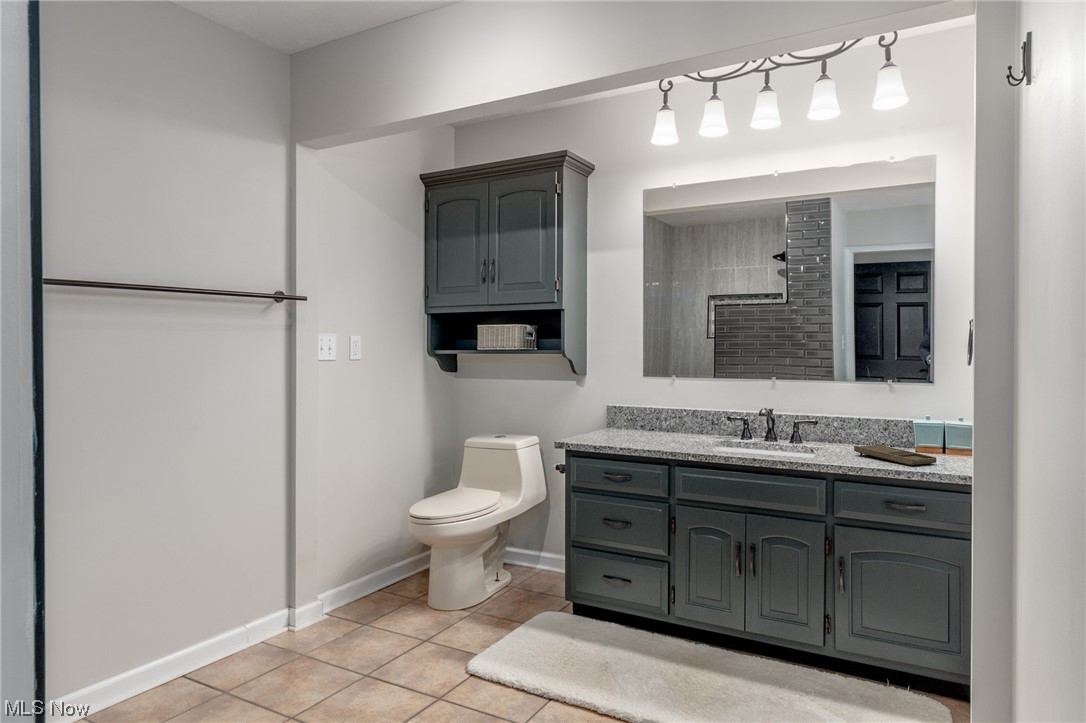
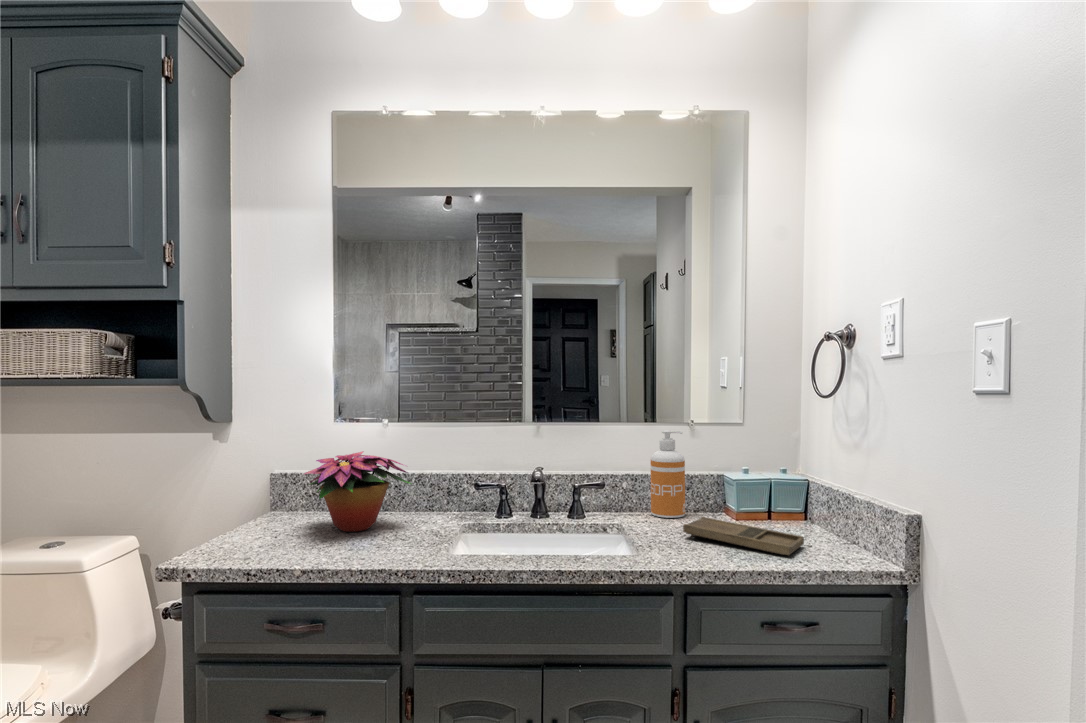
soap dispenser: none [853,386,879,447] -> present [651,431,685,518]
flower arrangement: none [621,392,687,438] -> present [305,451,411,532]

